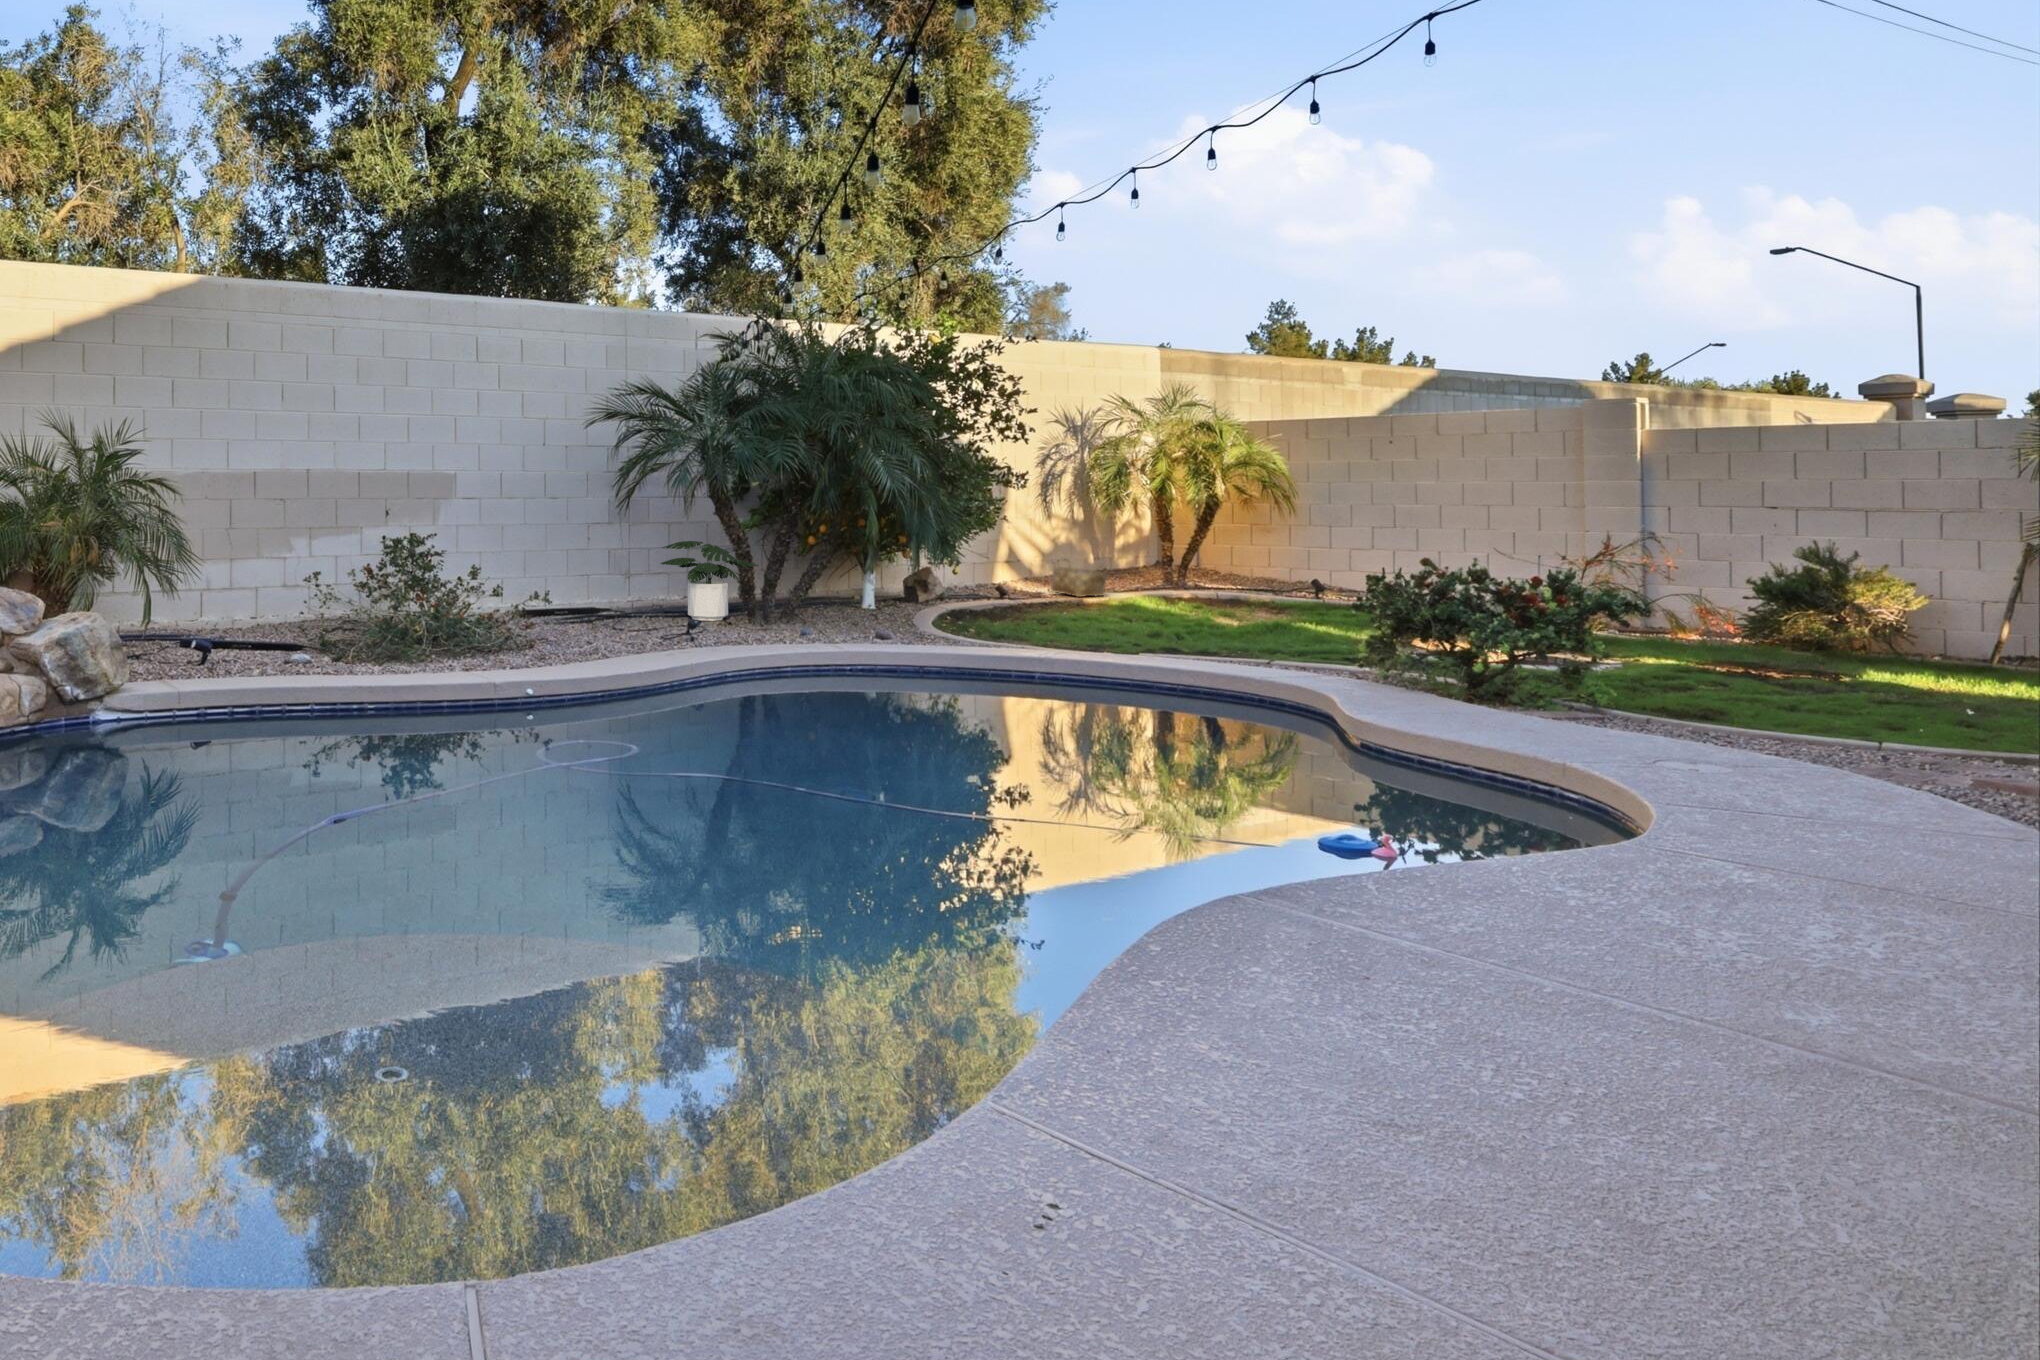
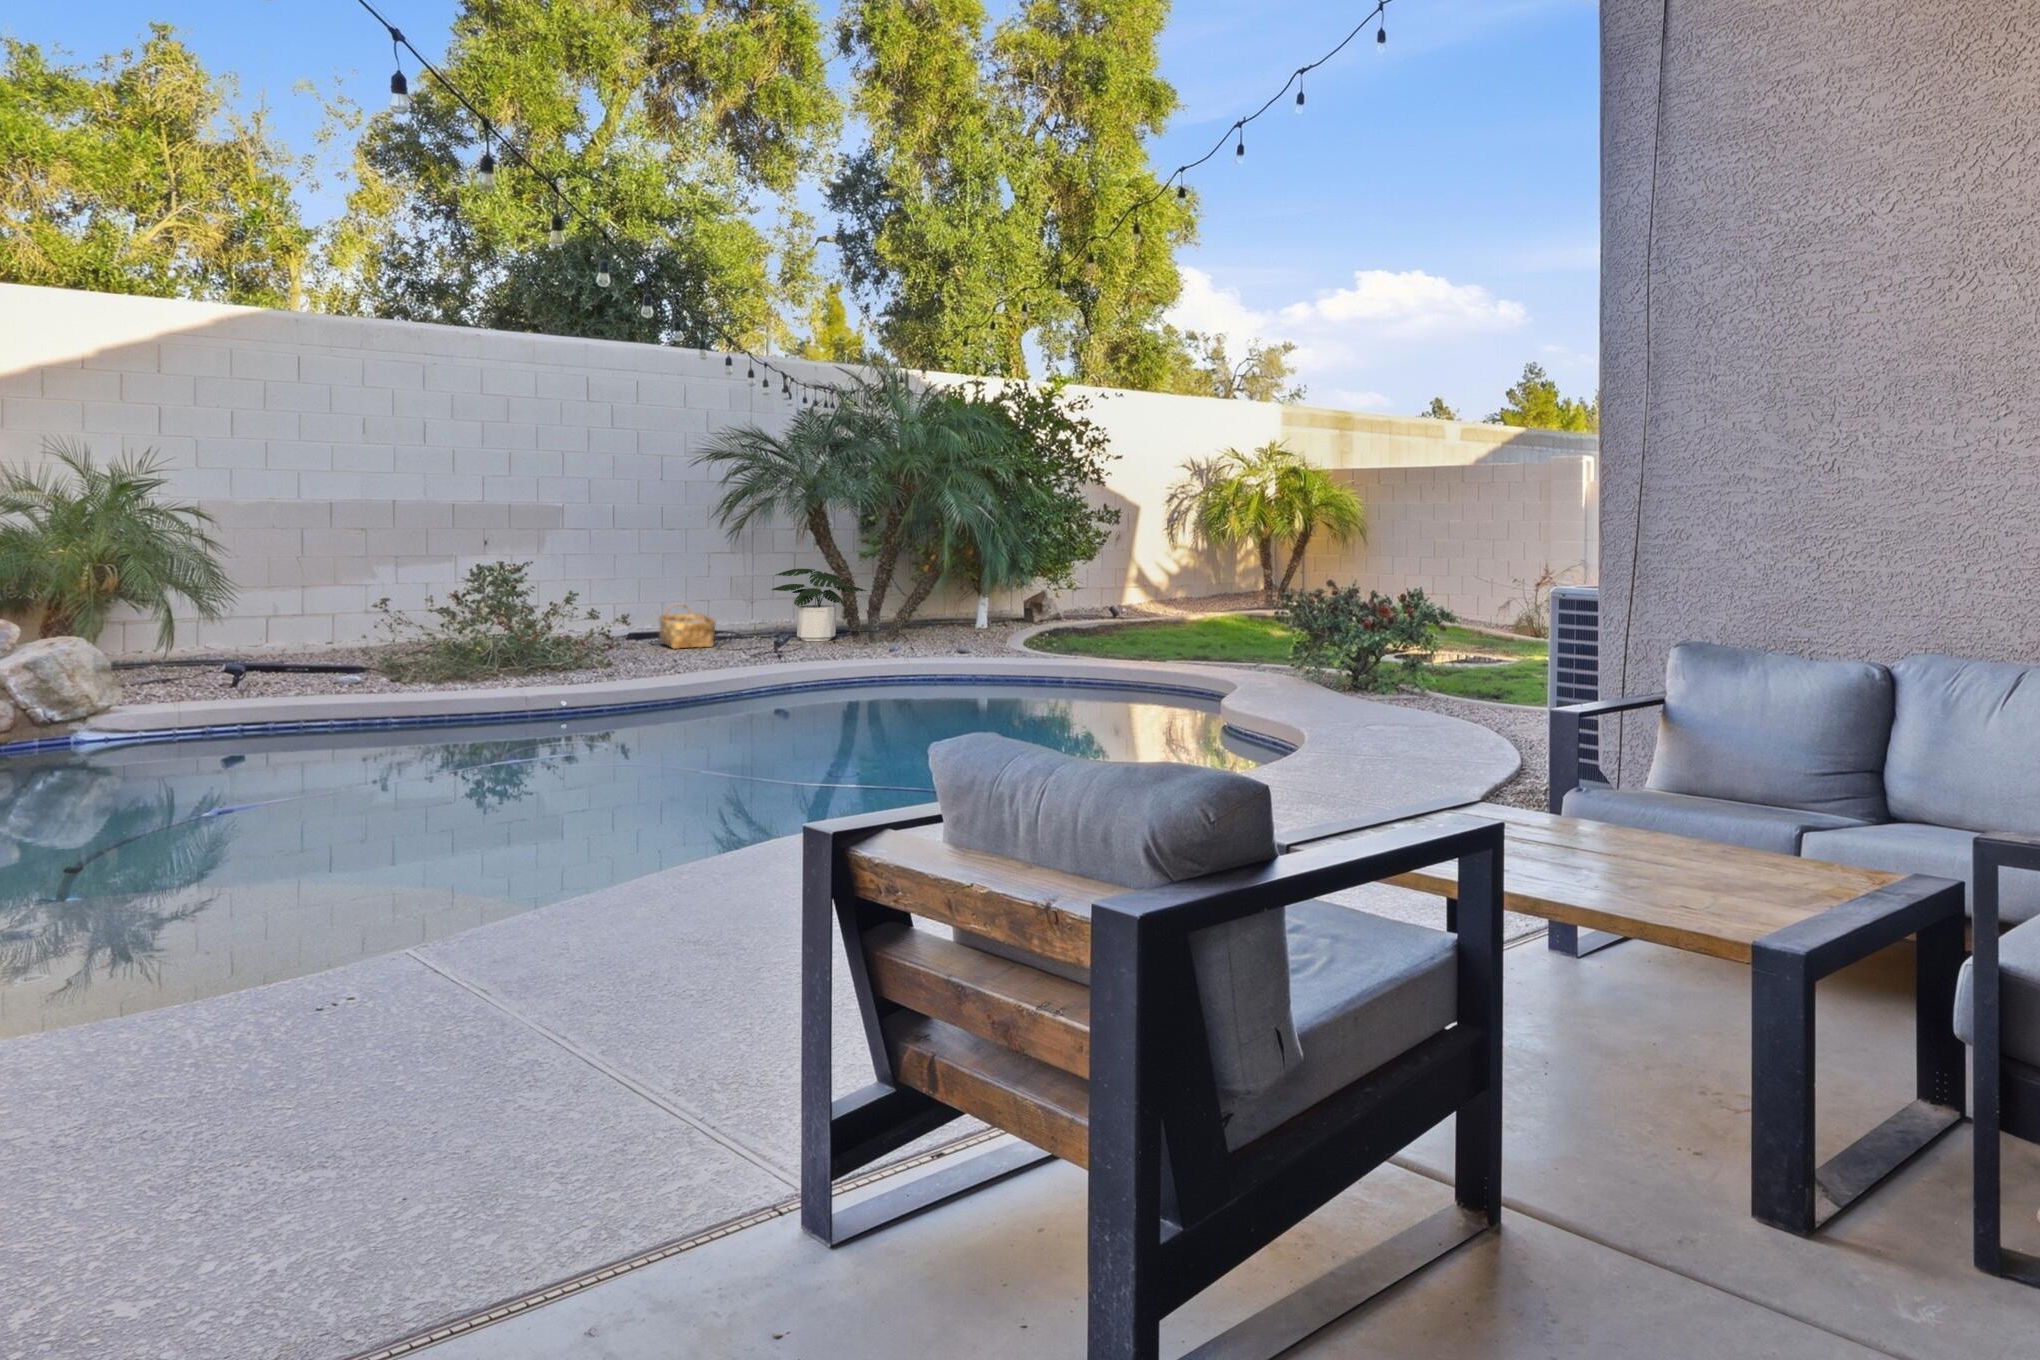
woven basket: present [1051,561,1107,597] -> present [659,604,716,649]

